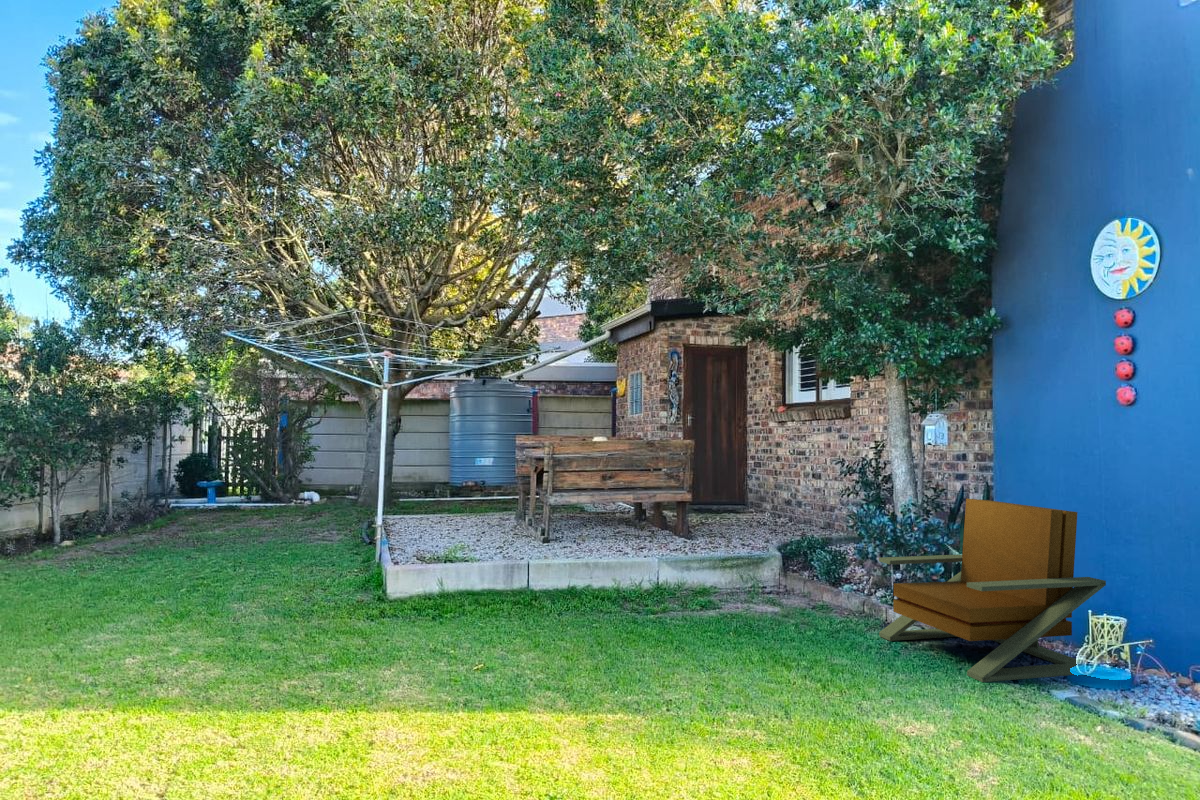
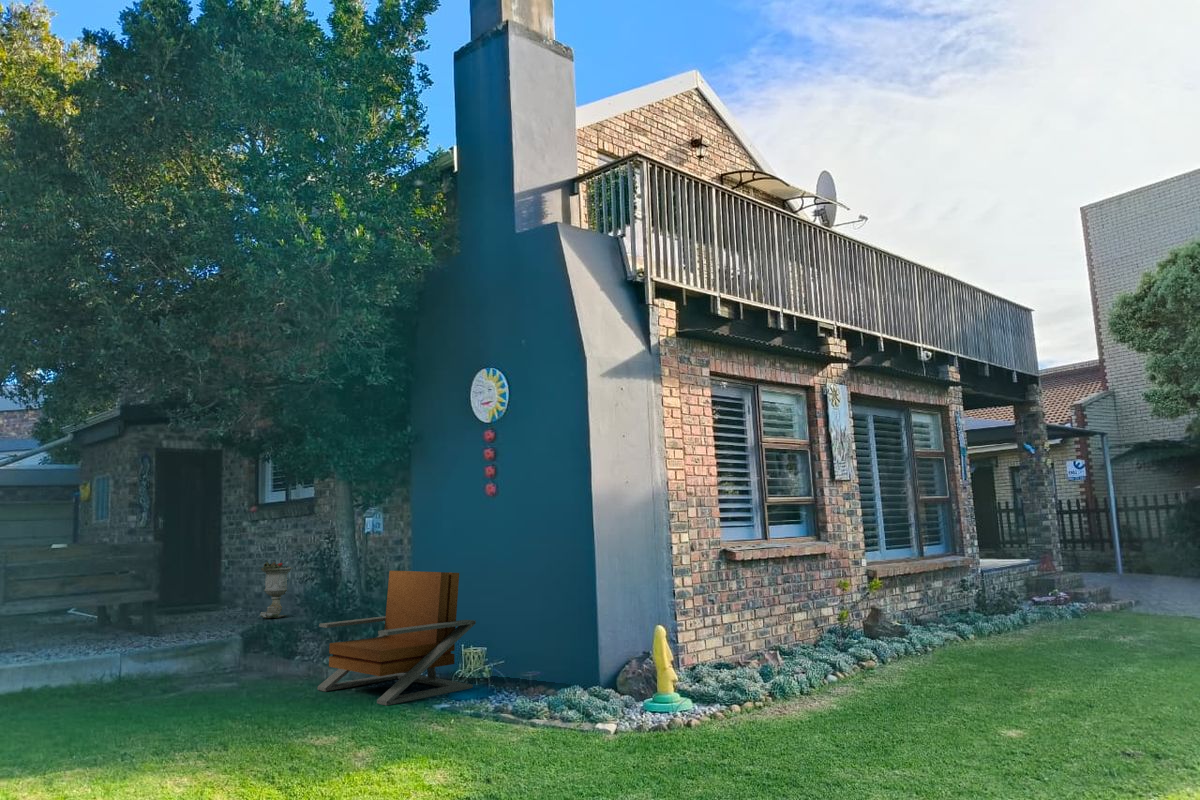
planter: none [792,467,825,529] -> present [260,562,292,618]

